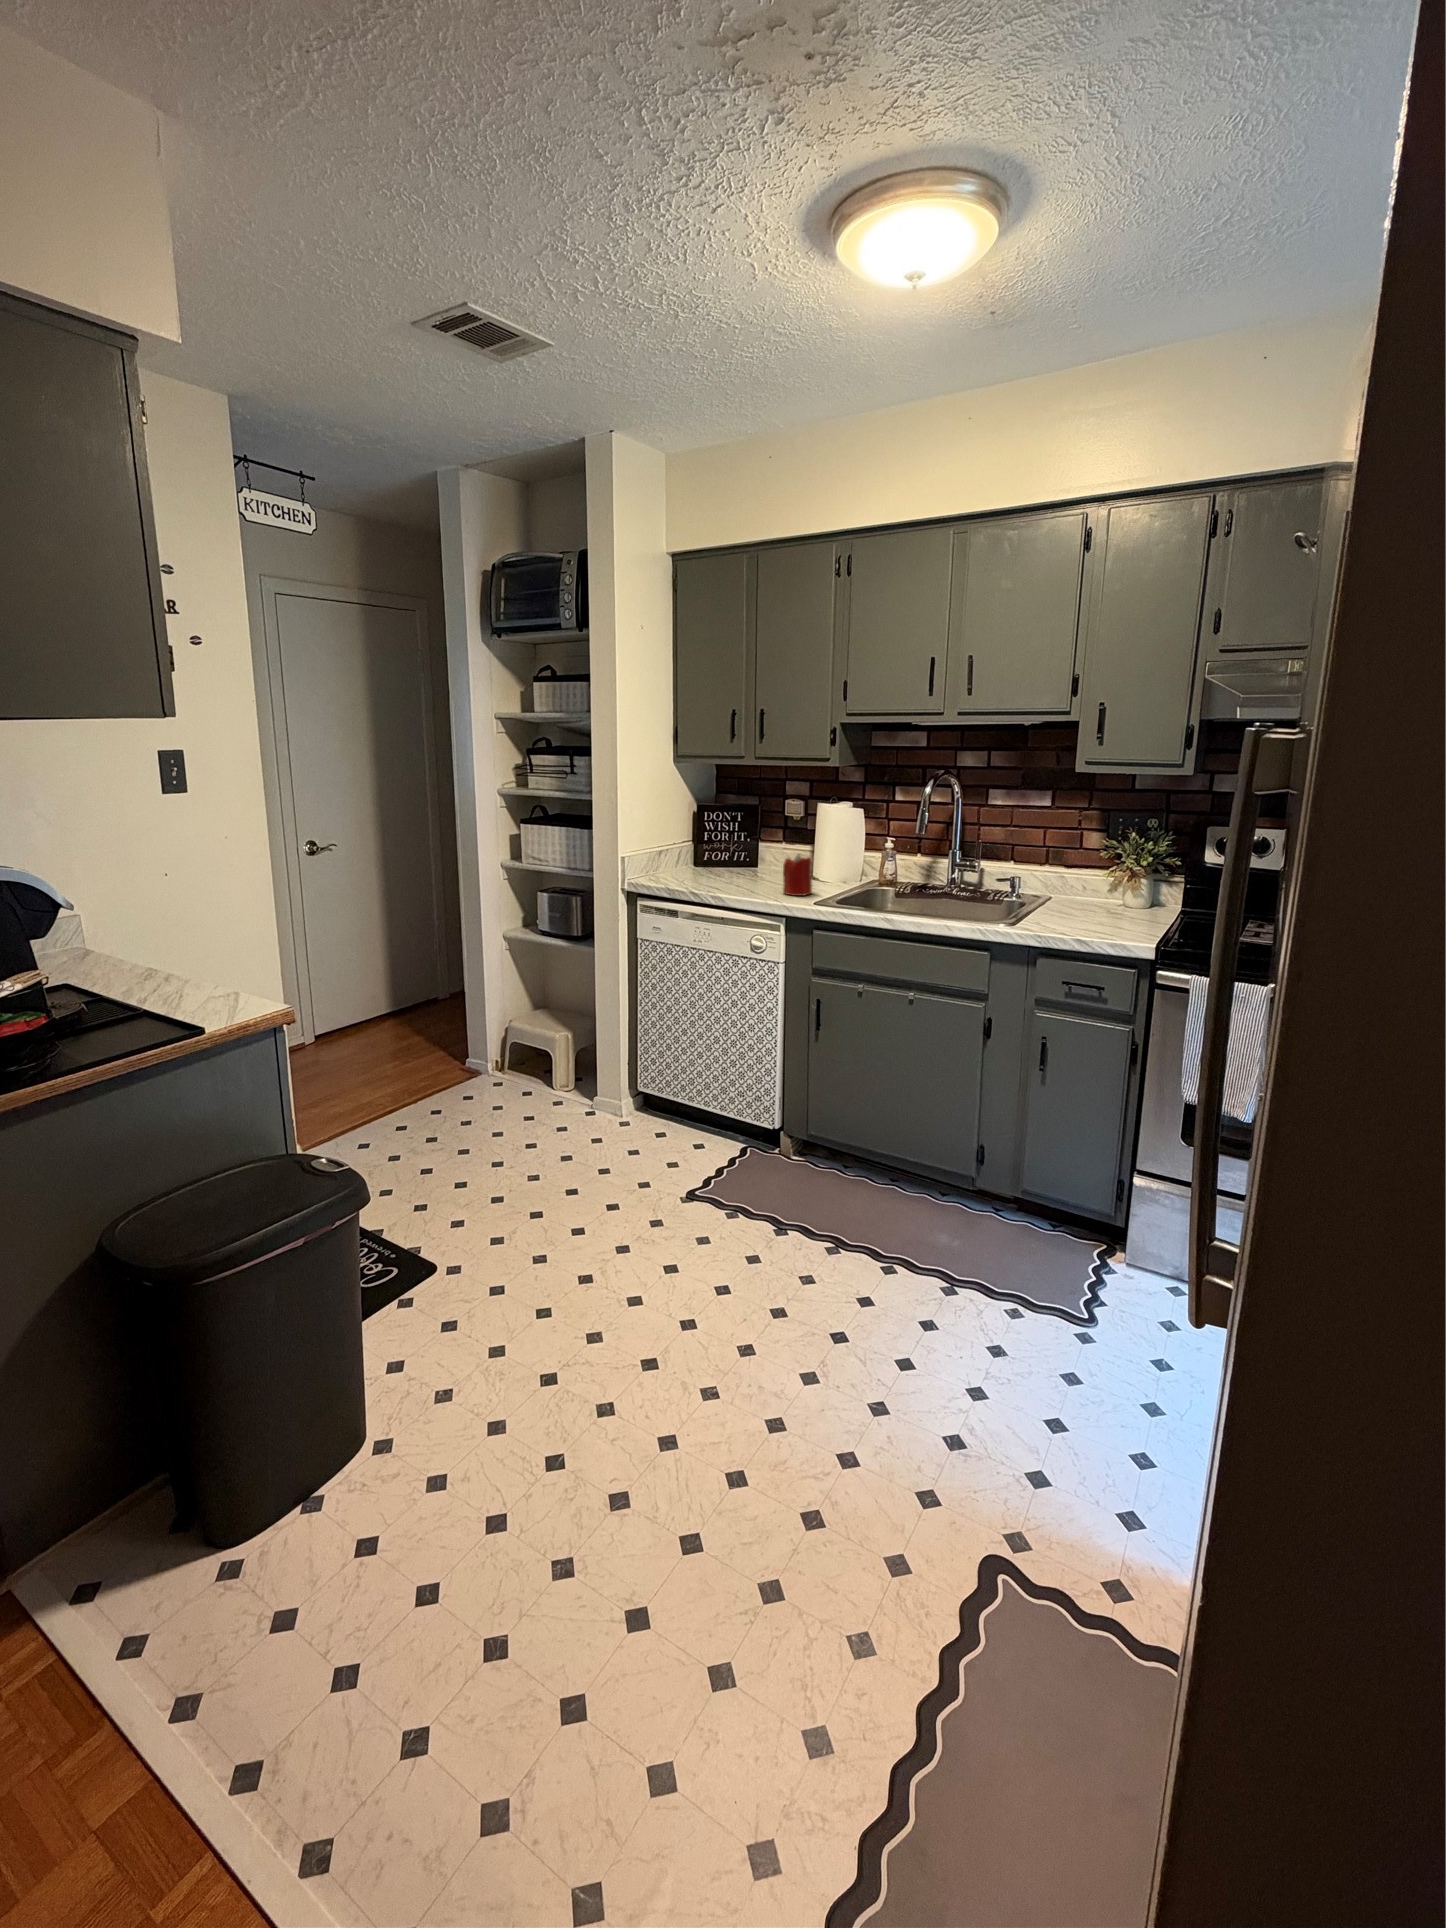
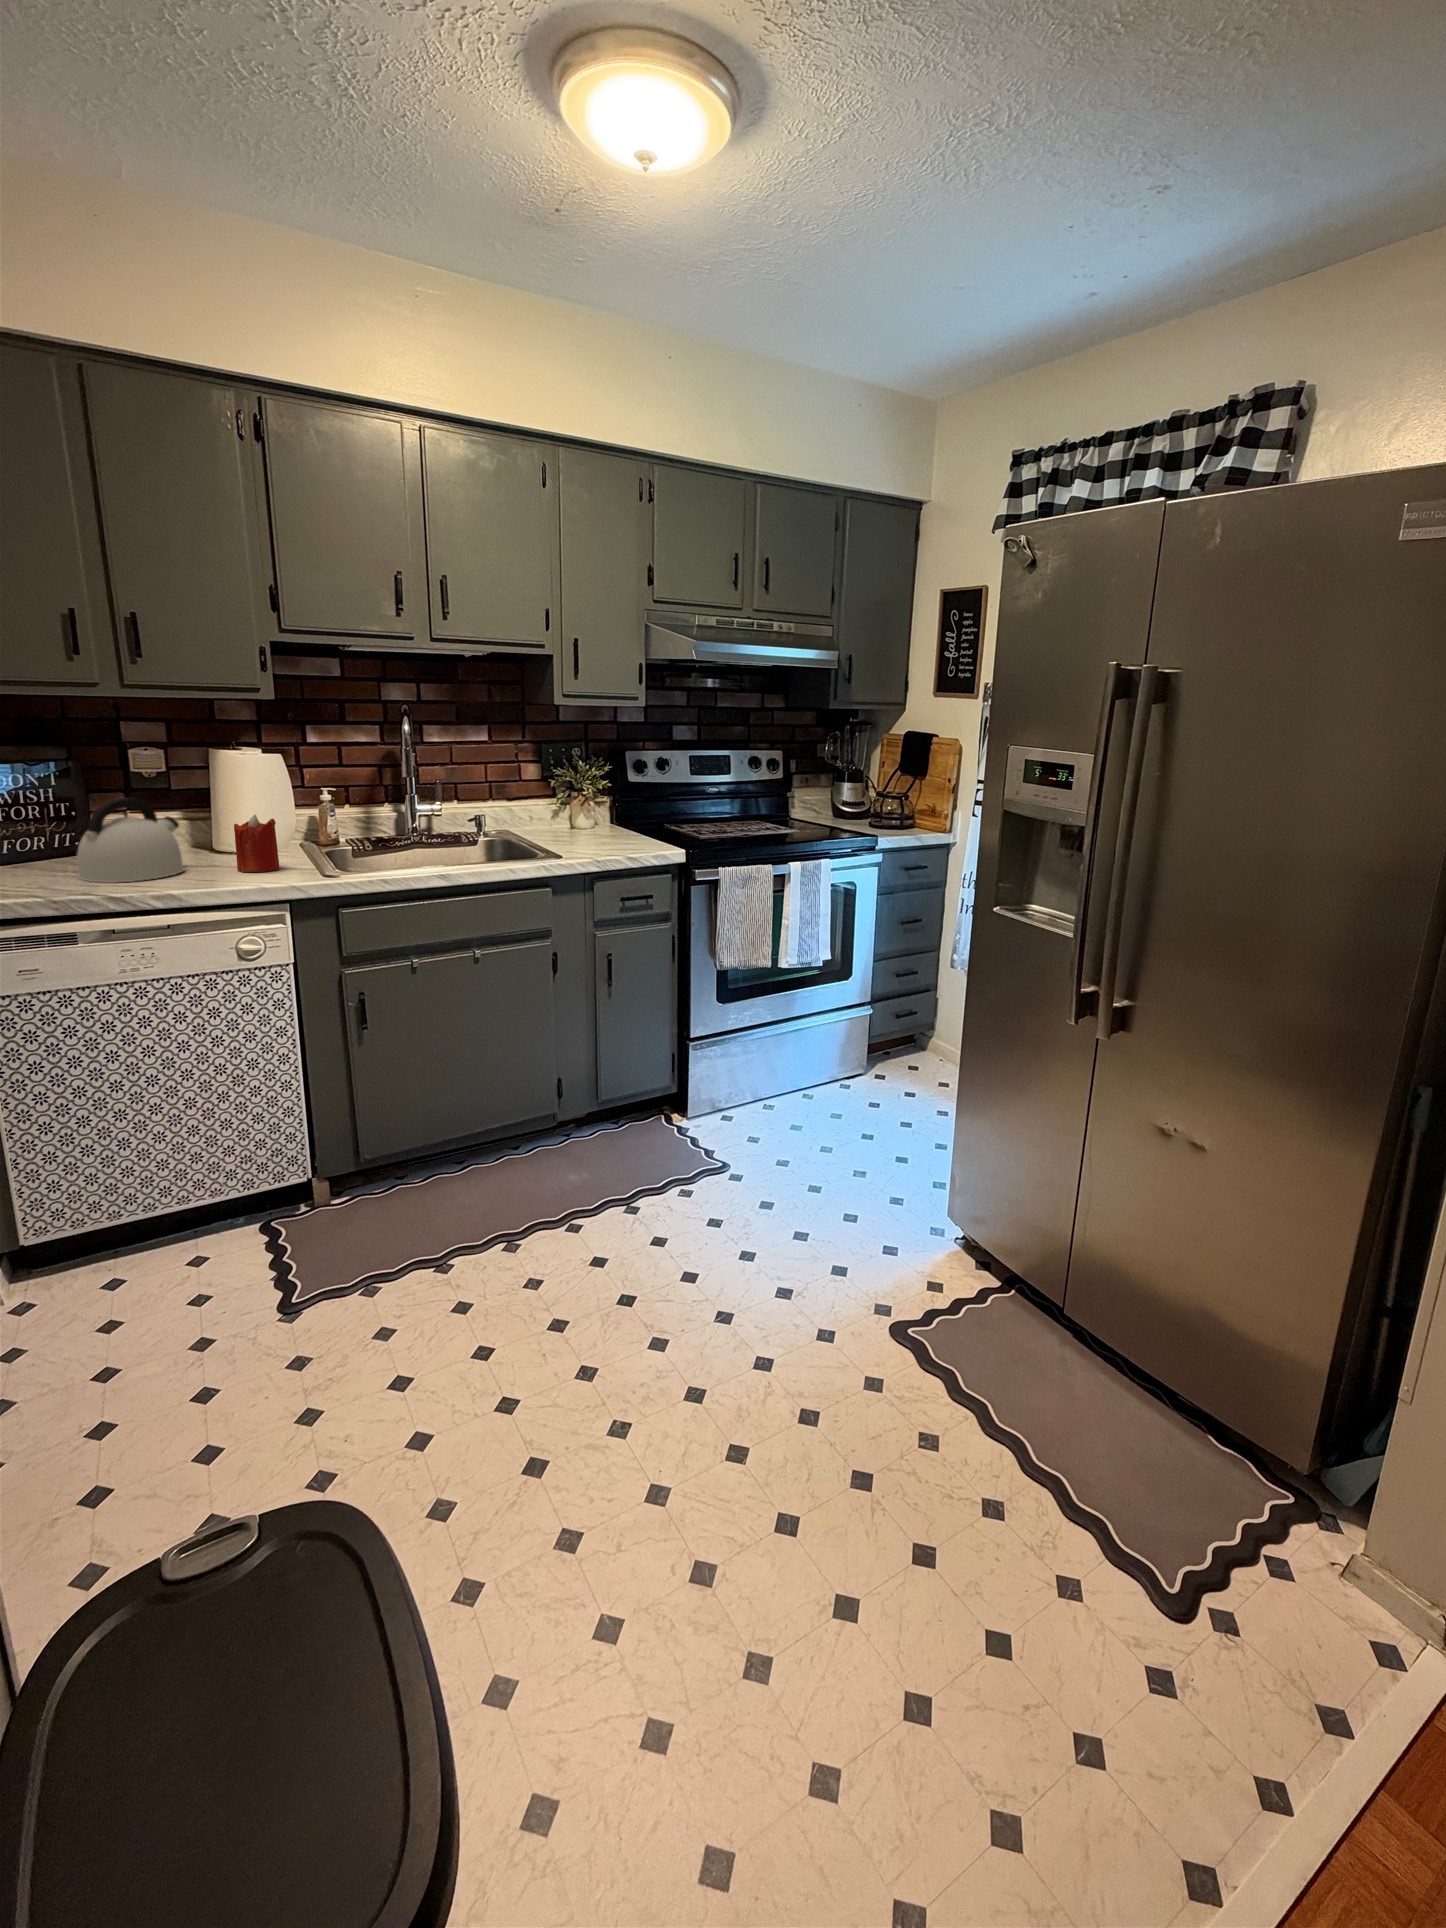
kettle: none [706,833,770,889] -> present [77,798,184,883]

